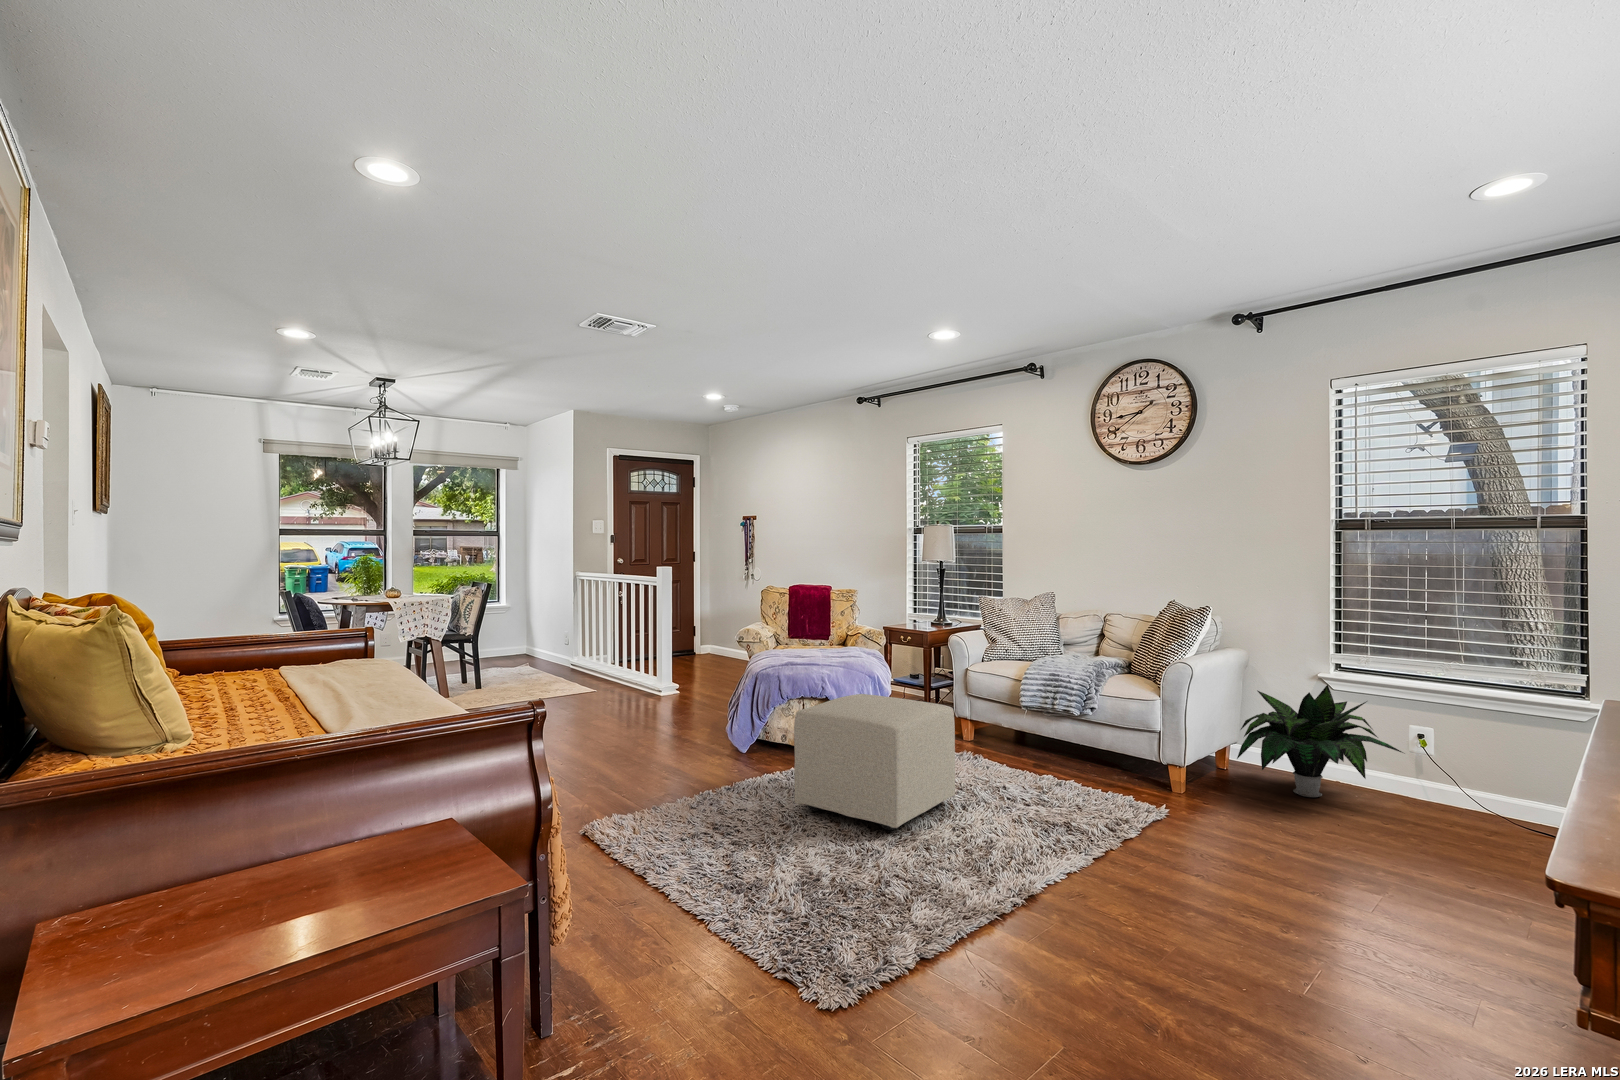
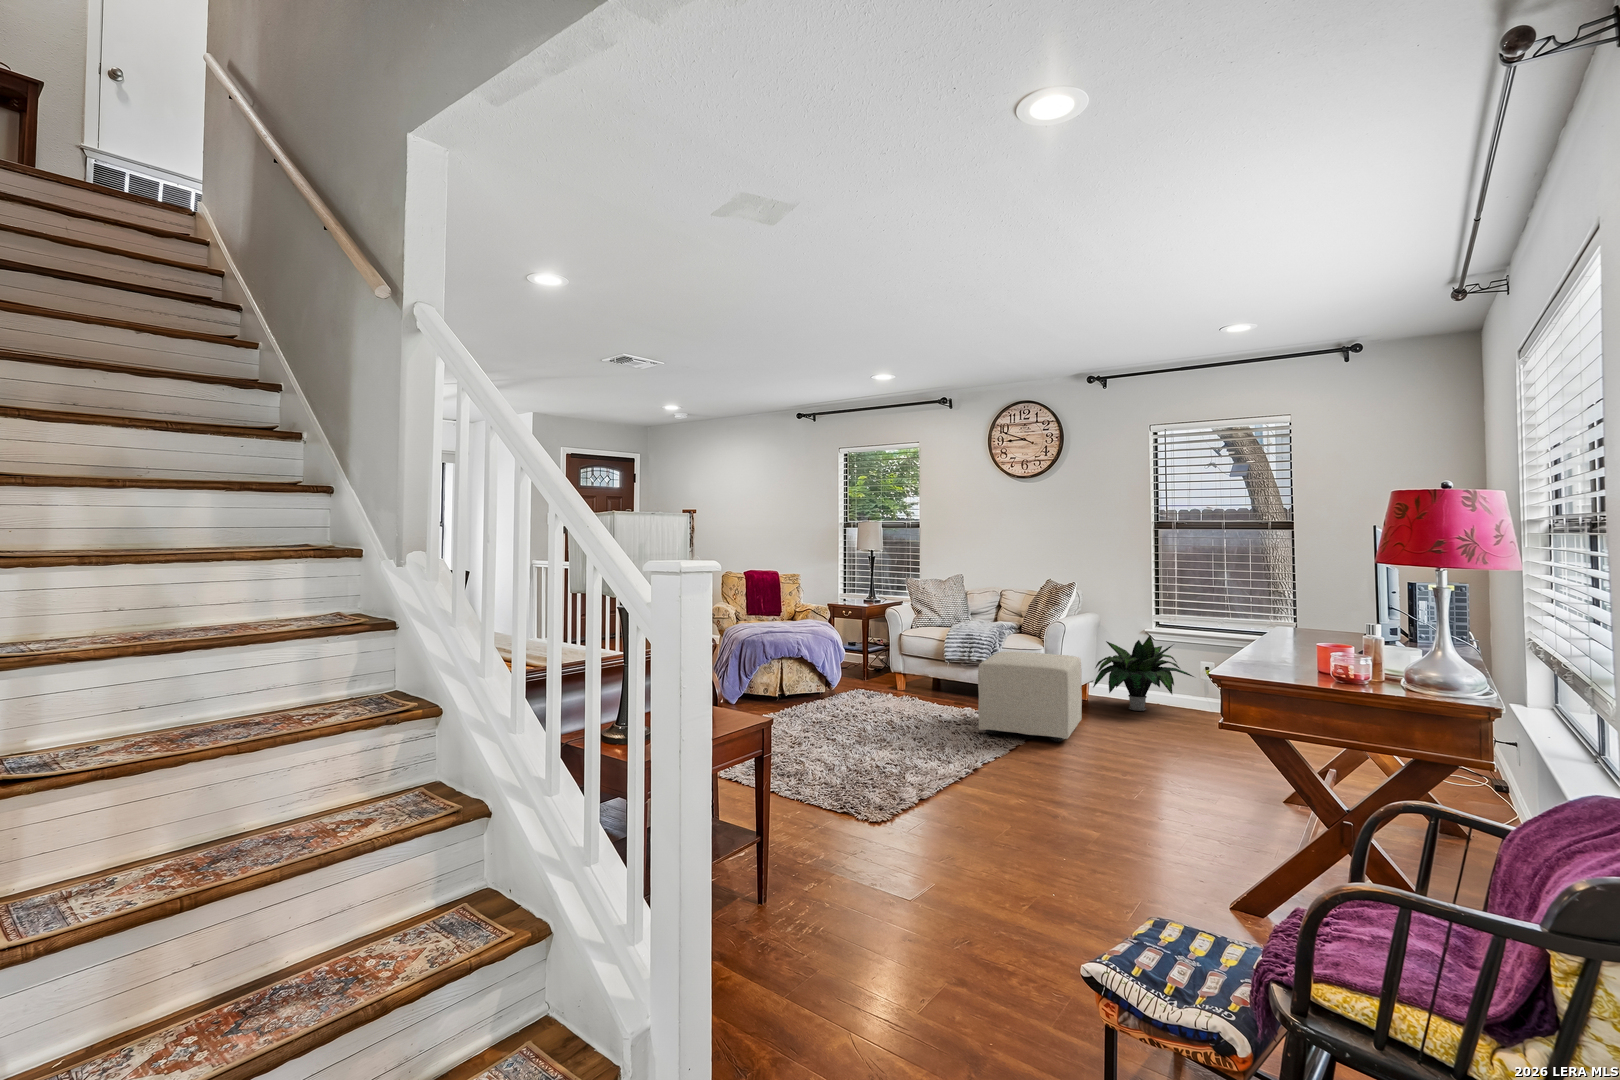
ottoman: present [794,694,955,830] -> present [978,651,1082,742]

